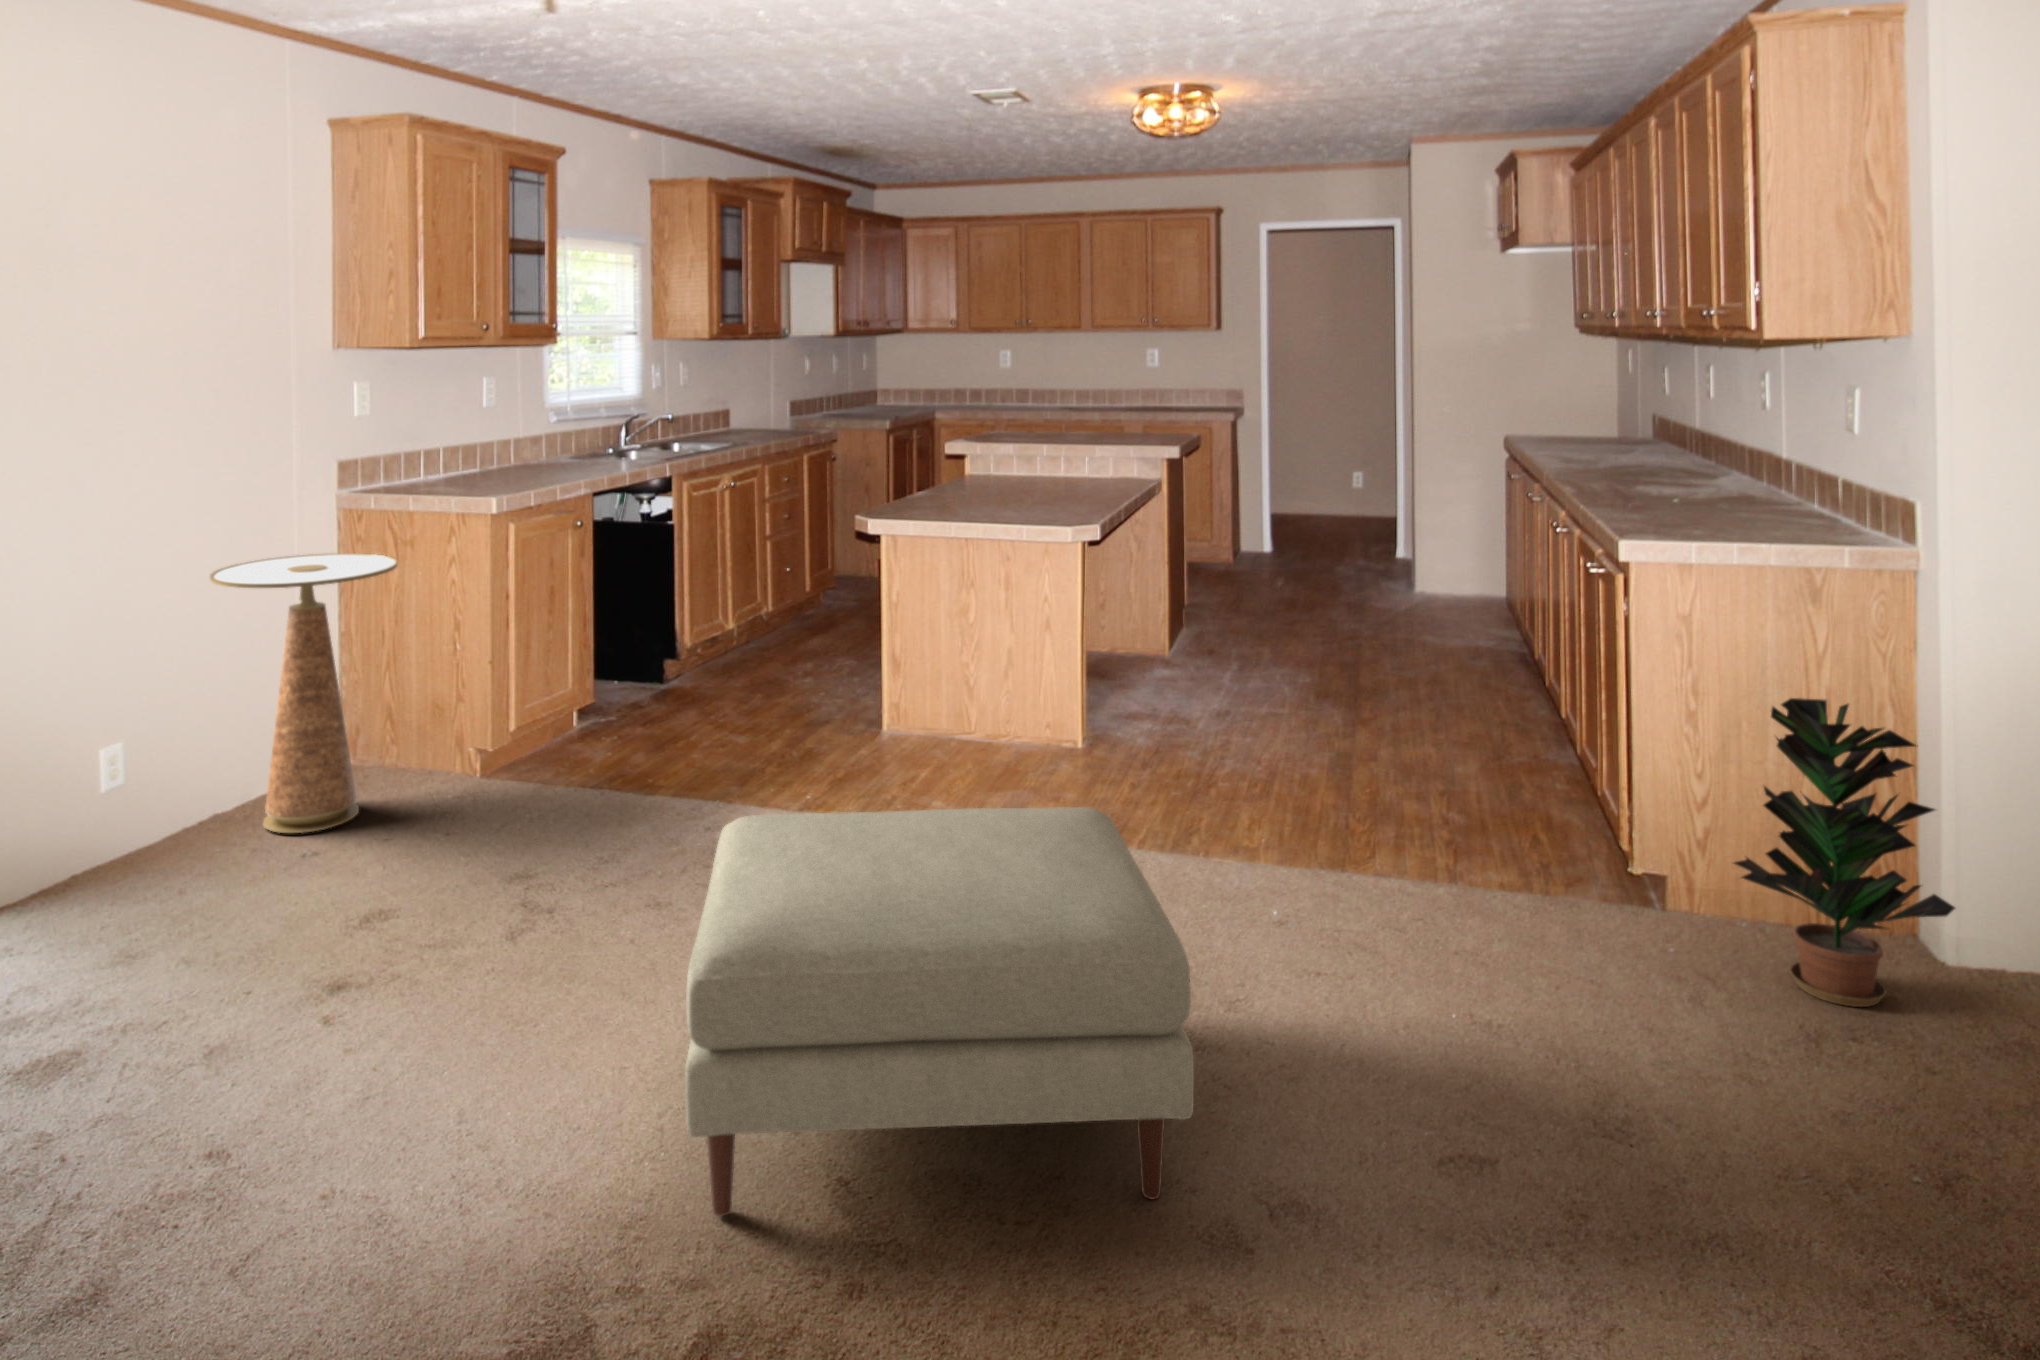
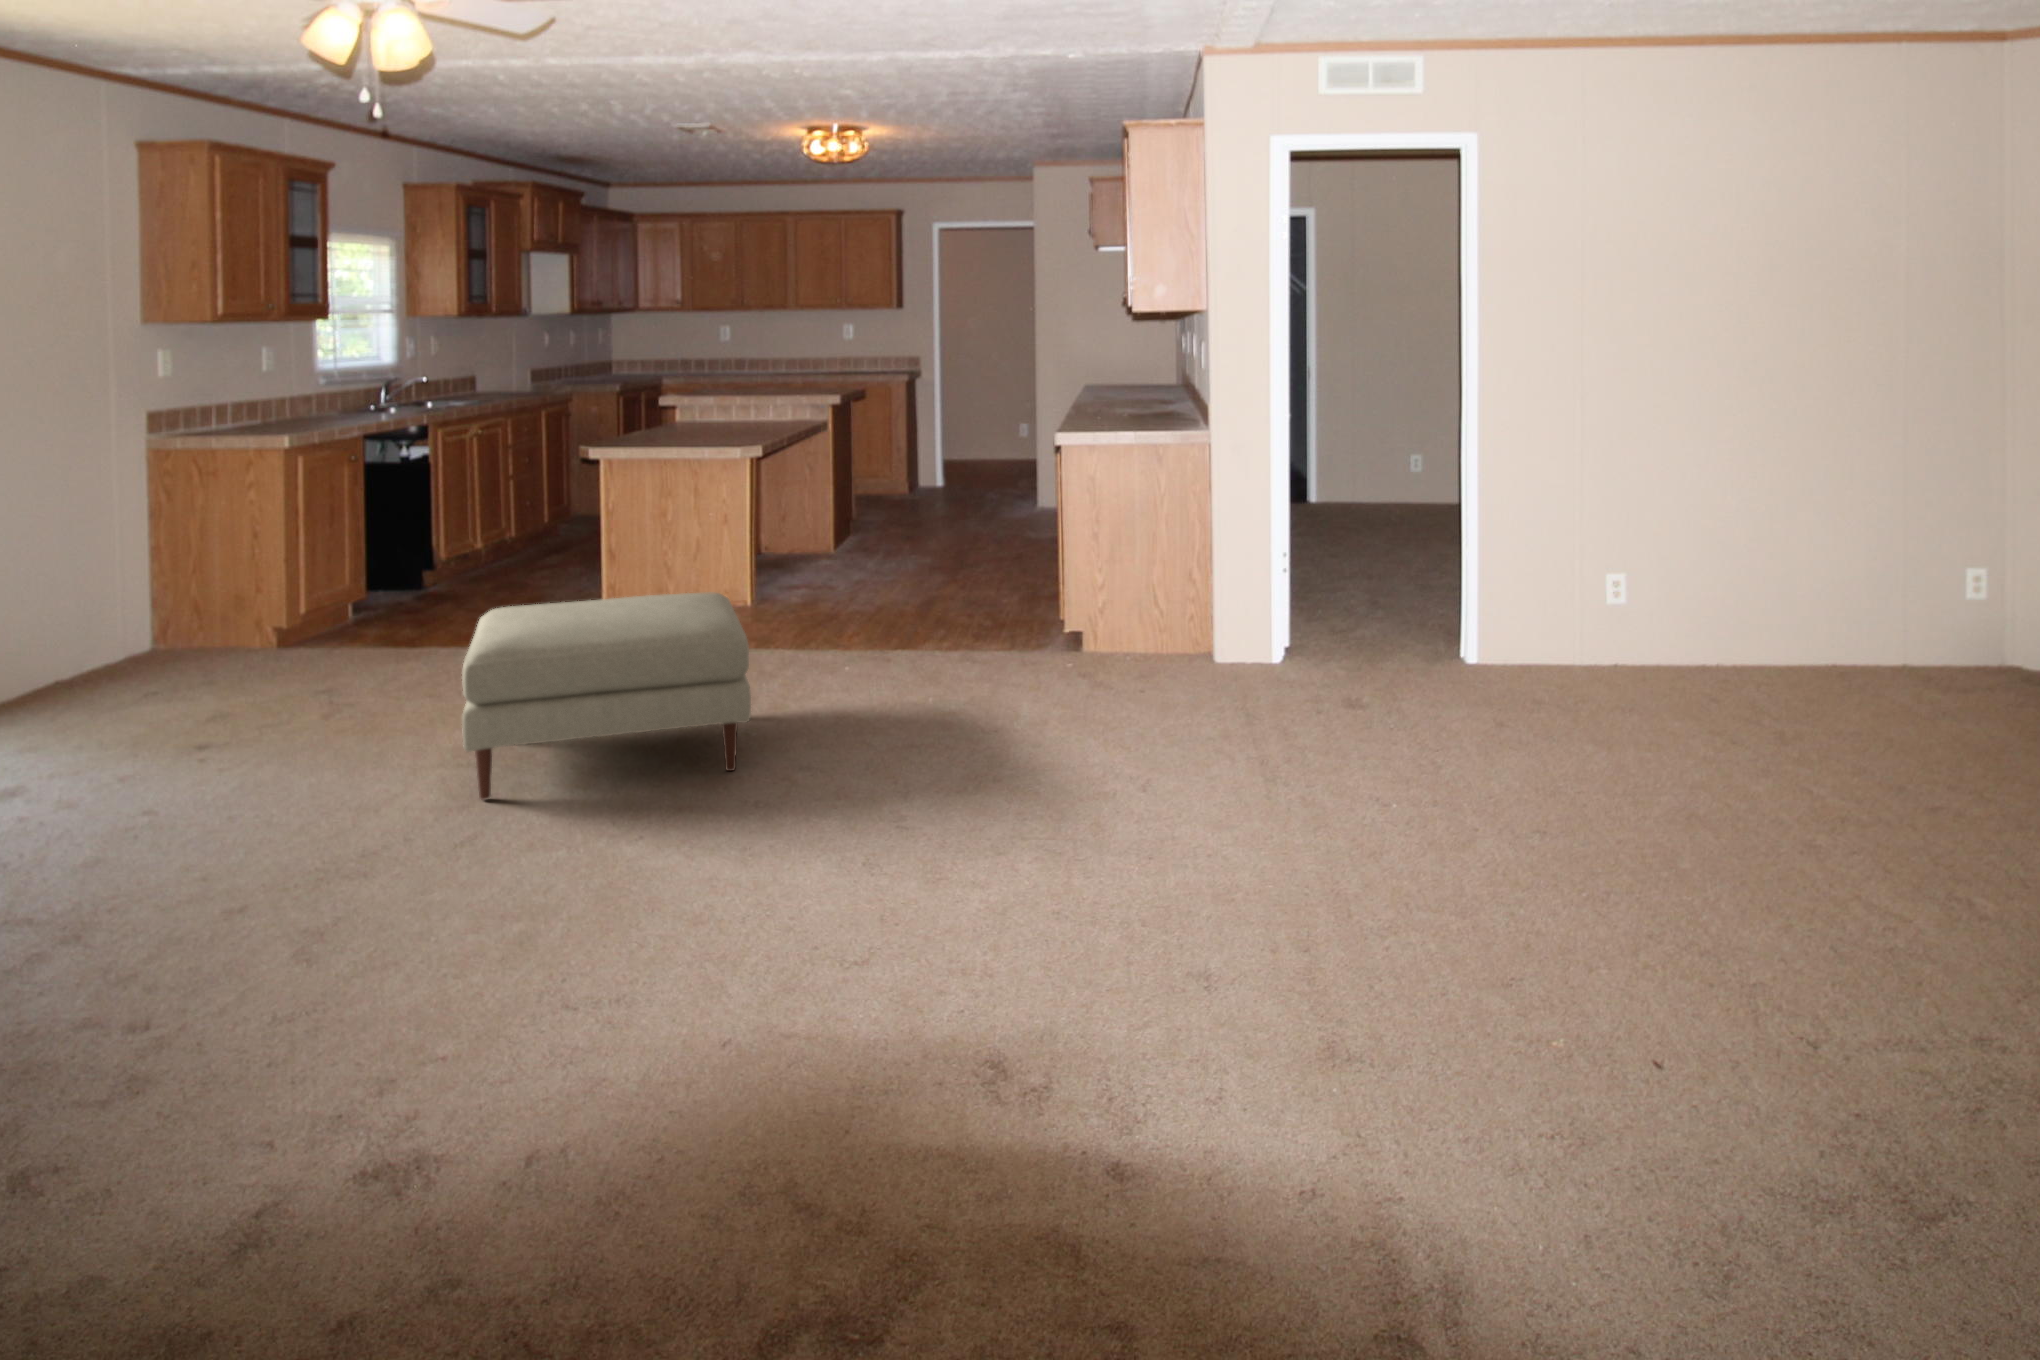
side table: present [210,553,398,833] -> none [55,480,212,687]
potted plant: present [1734,698,1955,1007] -> none [1087,514,1188,676]

